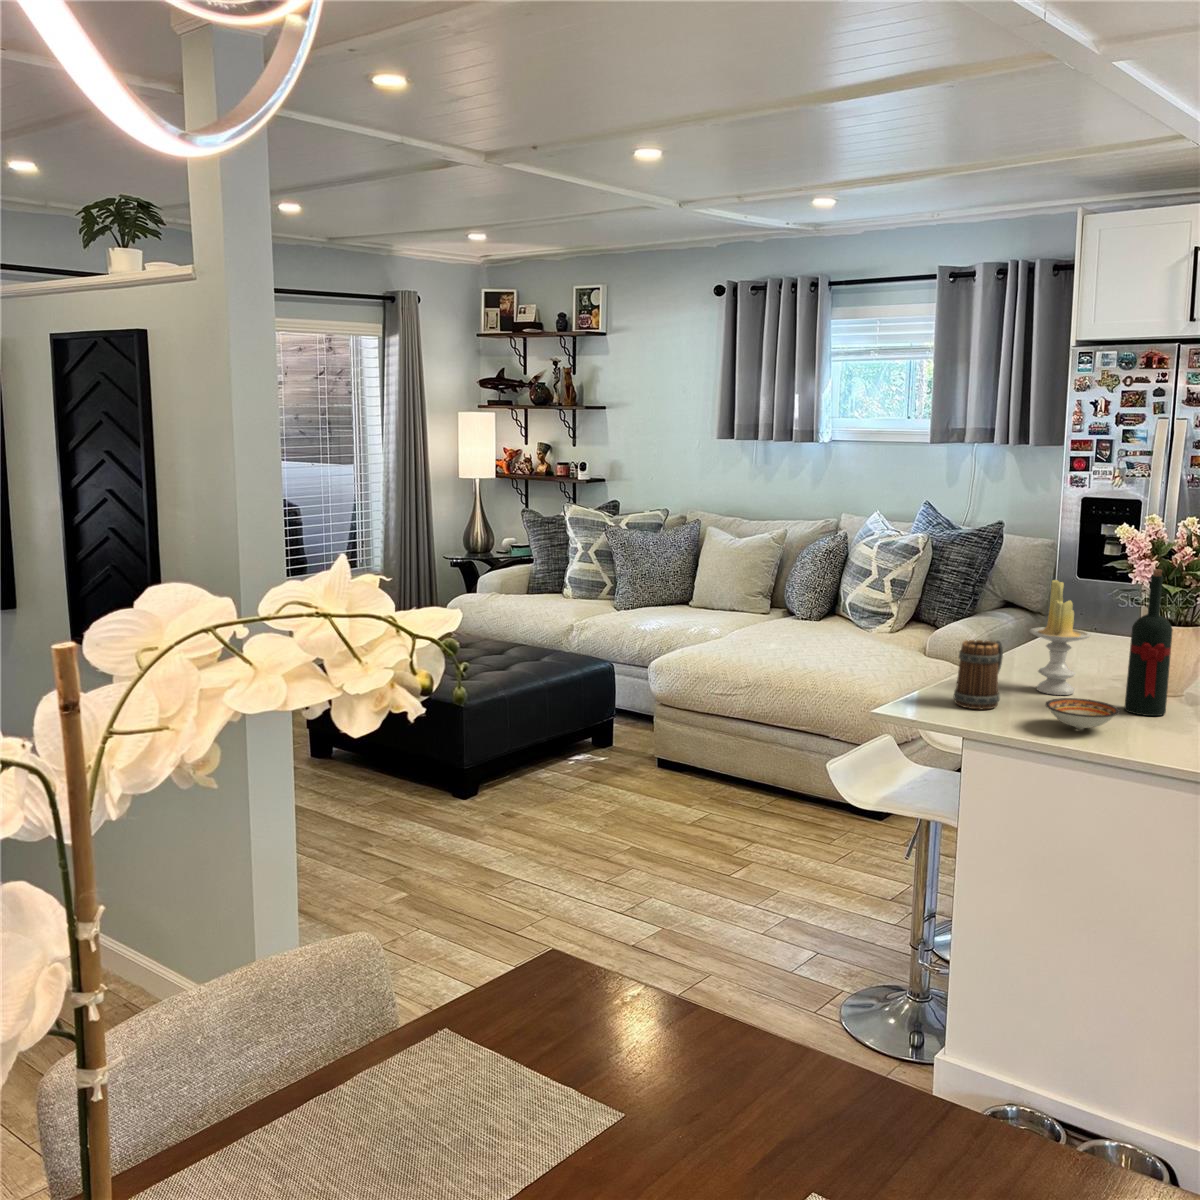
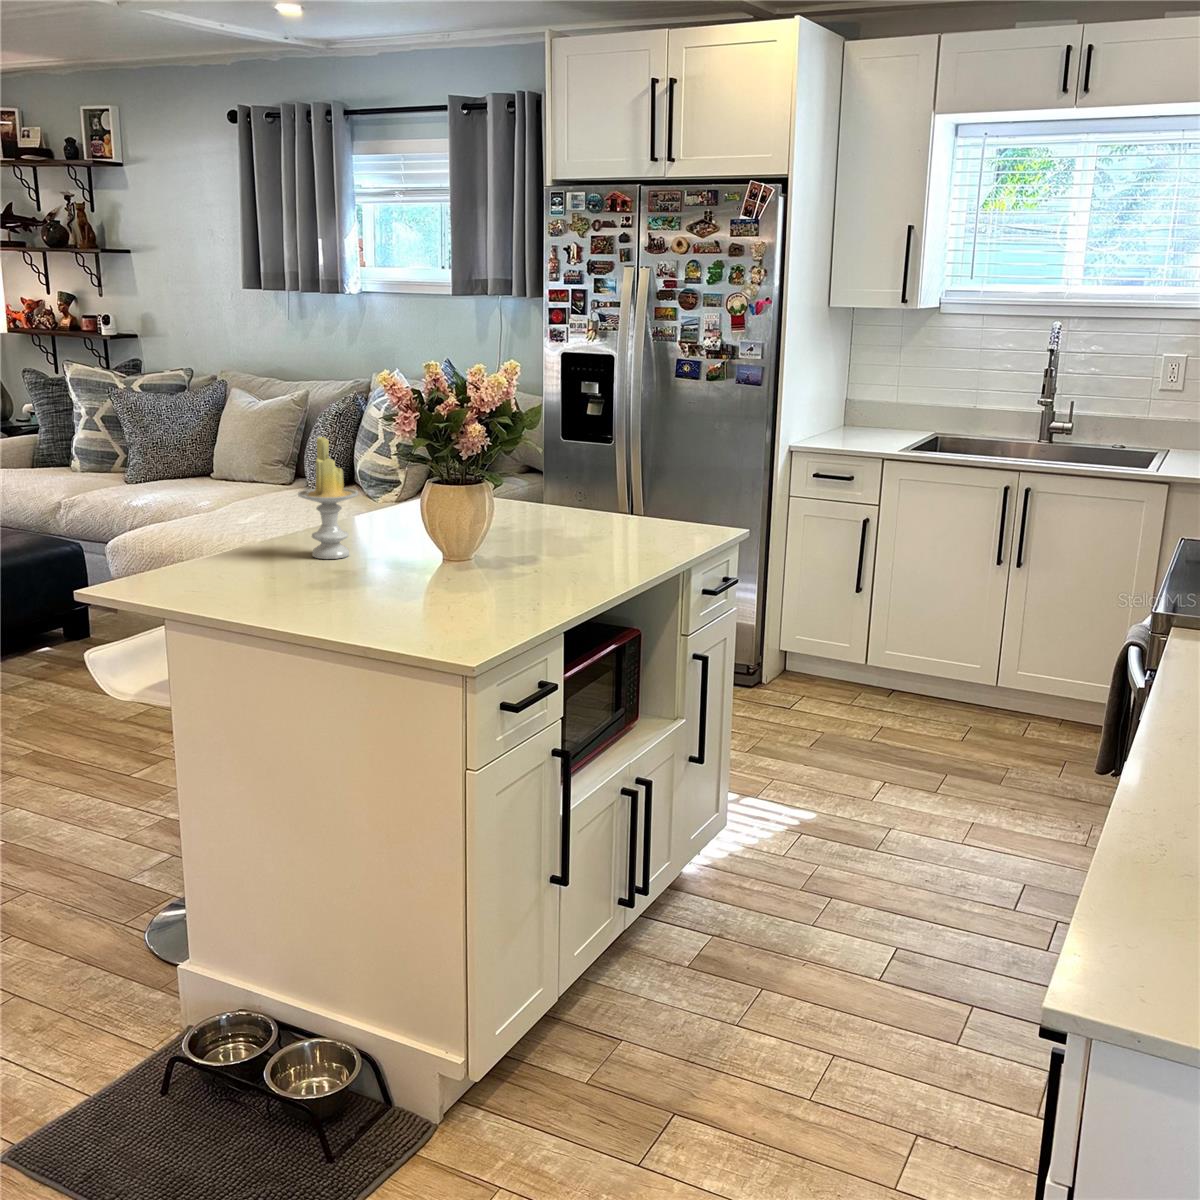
wine bottle: present [1124,569,1173,716] -> none [370,423,411,577]
mug: present [954,639,1003,709] -> none [190,502,252,578]
ceramic bowl: present [1045,698,1120,730] -> none [245,562,327,594]

